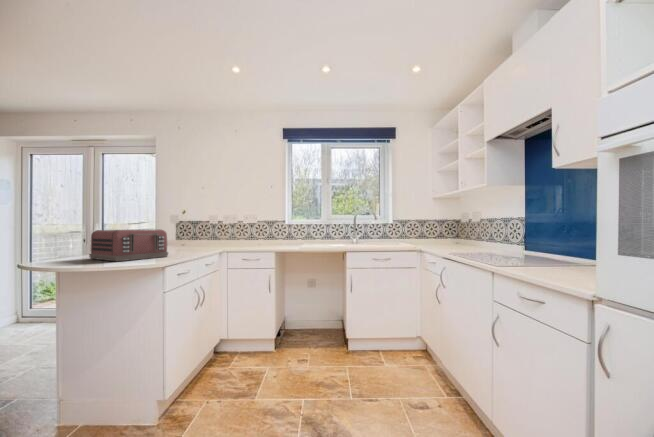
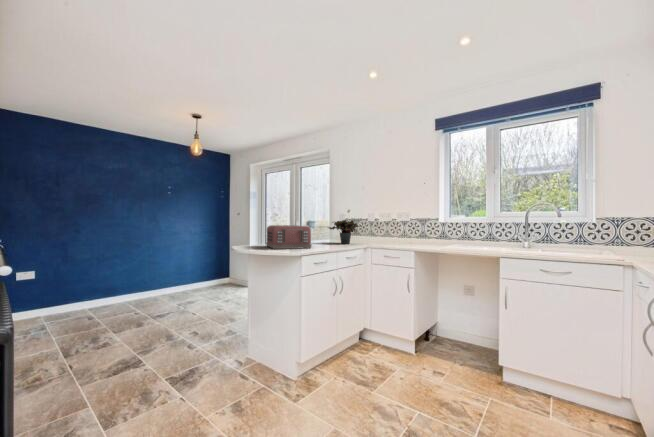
potted plant: none [170,222,216,249] -> present [329,220,359,244]

